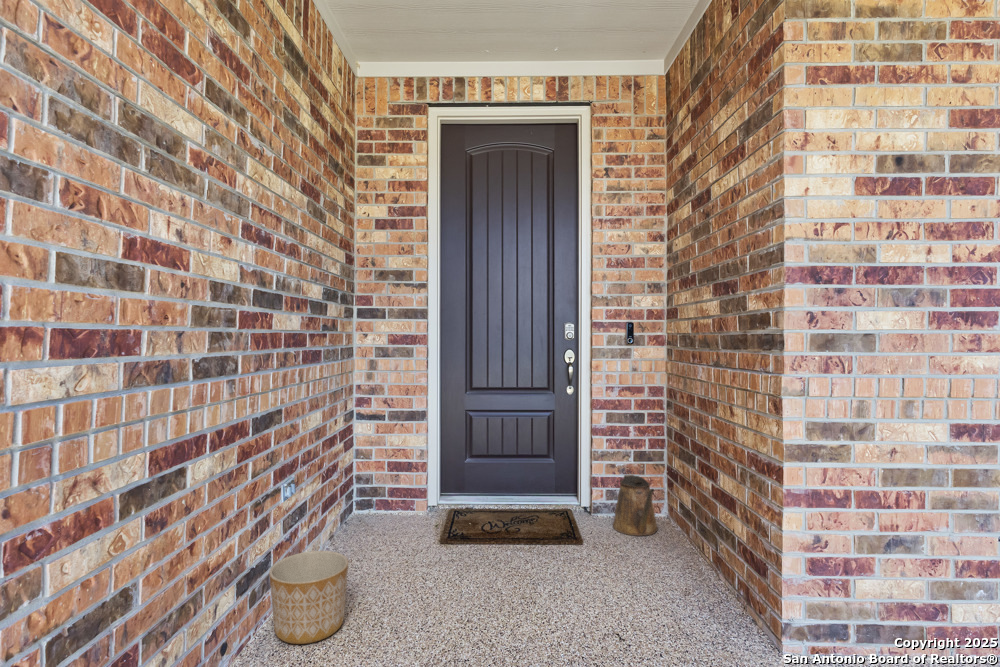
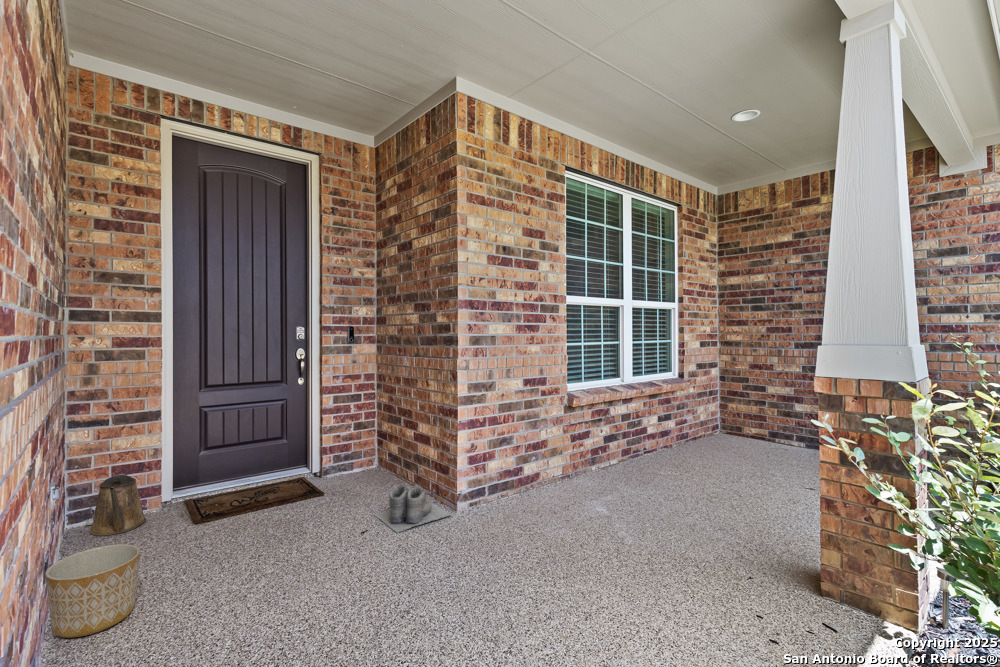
watering can: present [613,474,658,536] -> present [90,474,146,536]
boots: none [632,555,752,631] -> present [375,484,451,533]

